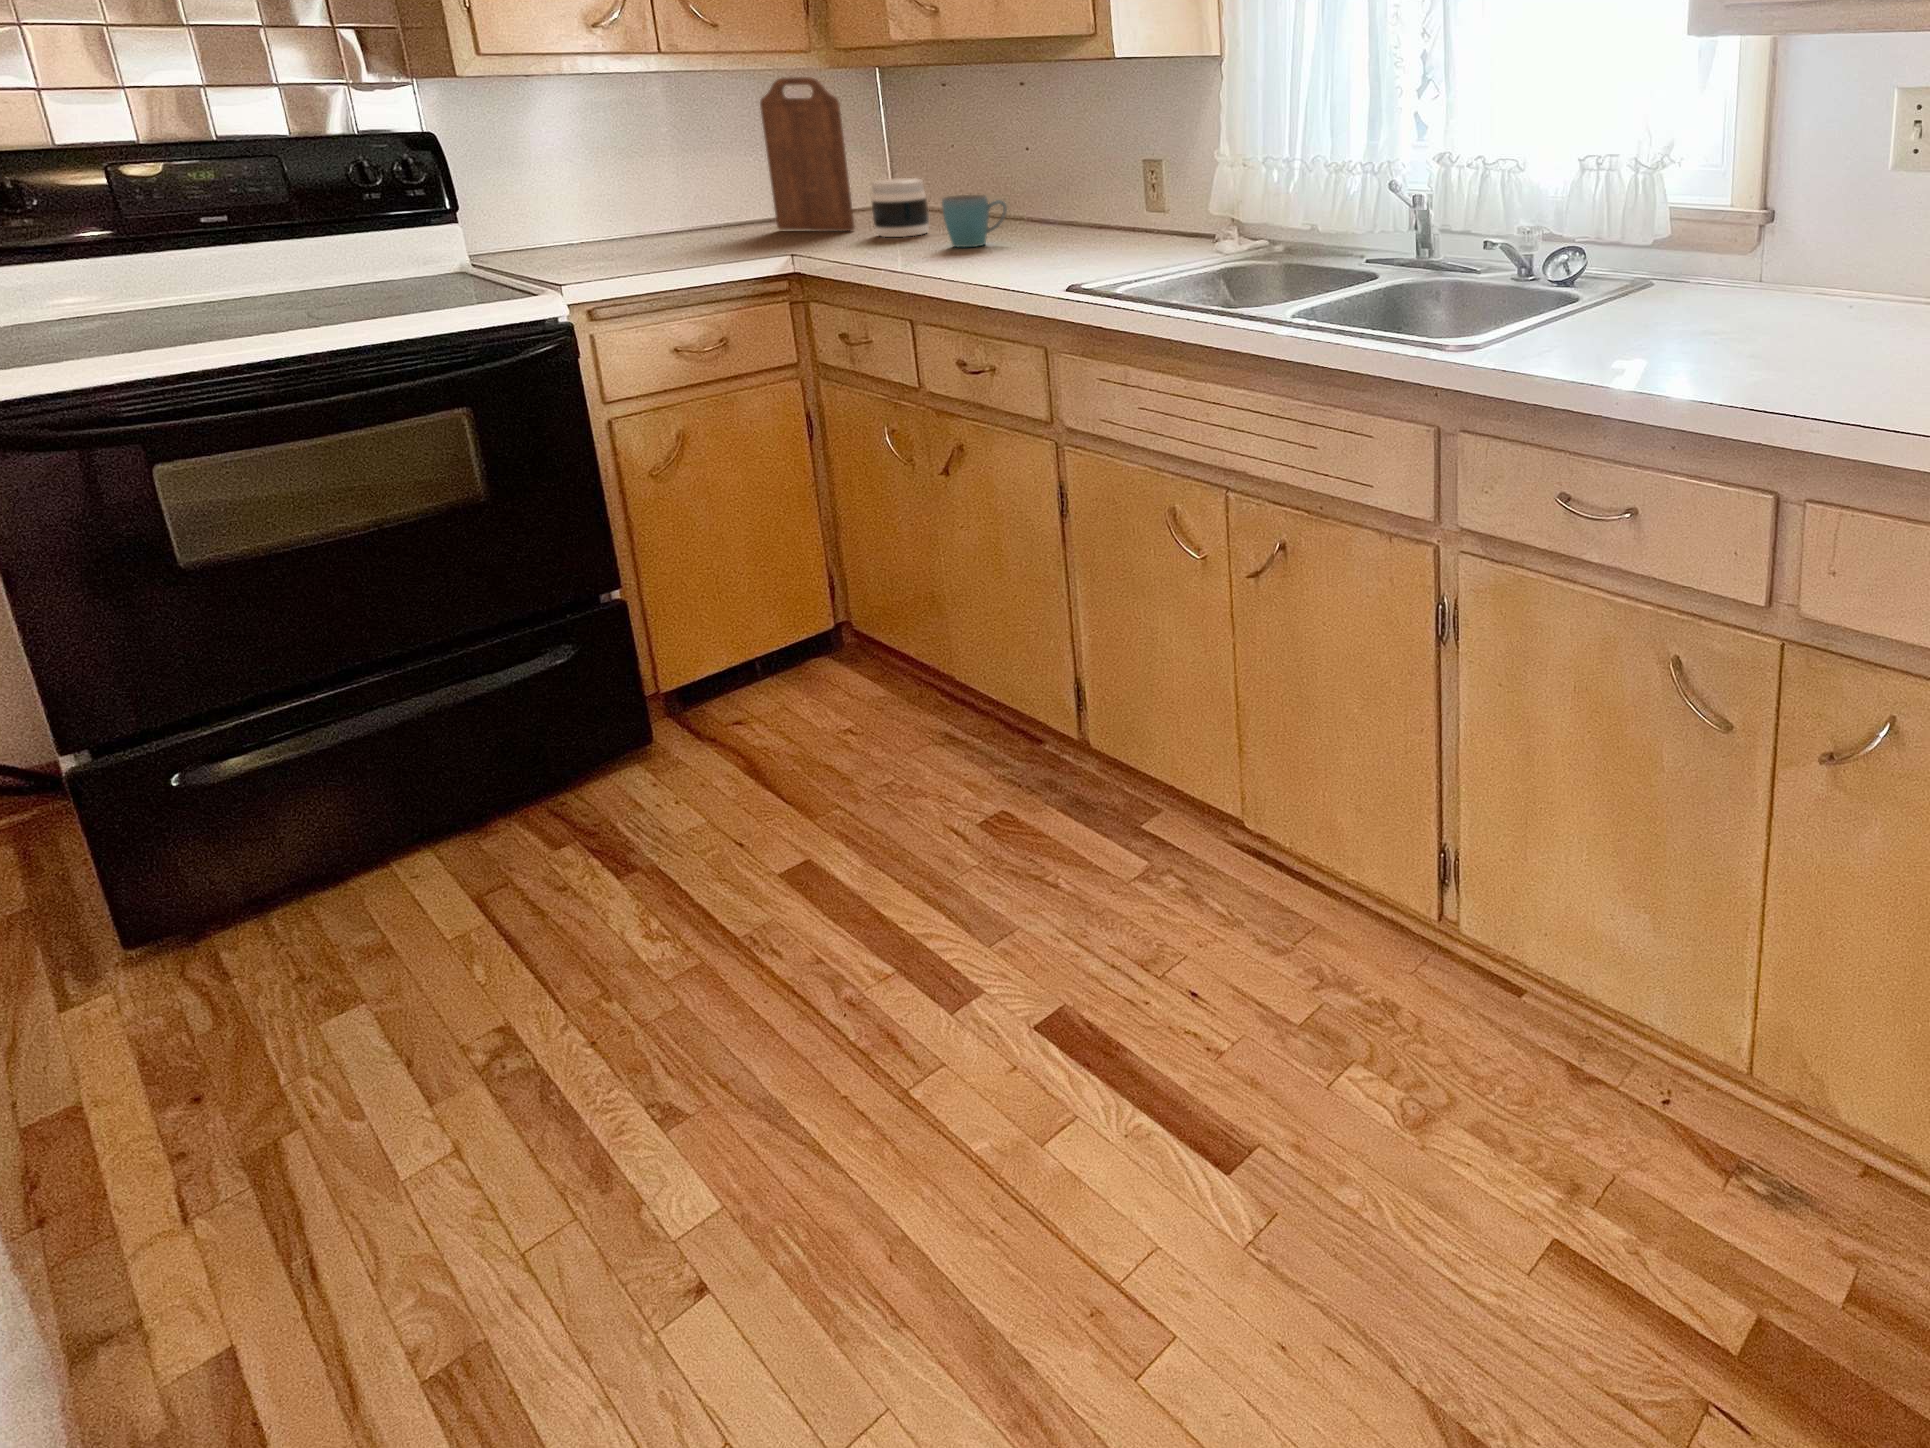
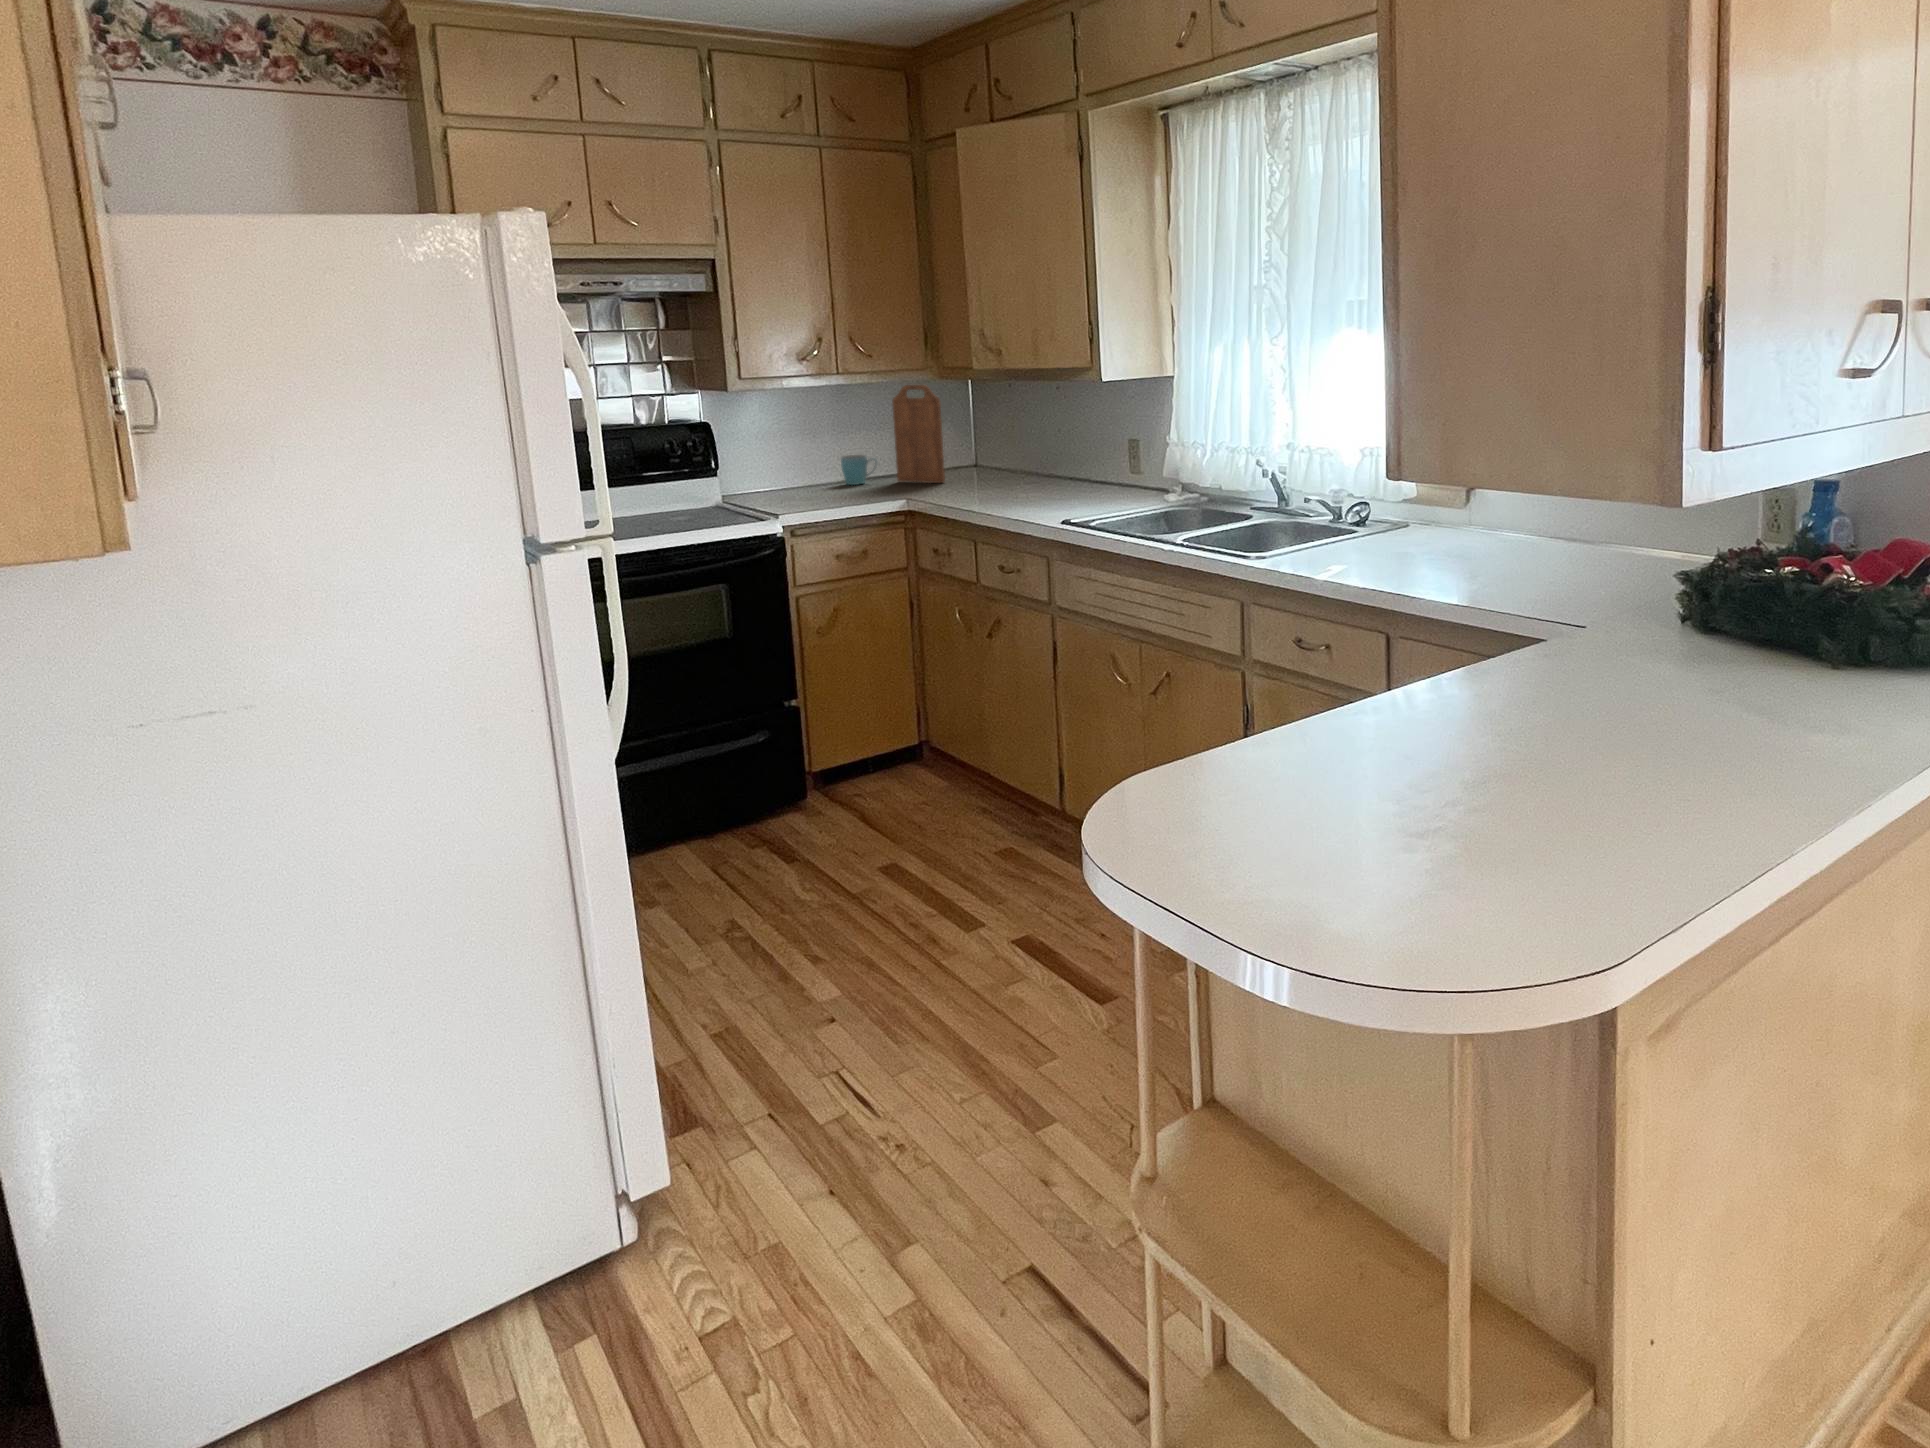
jar: present [872,178,929,237] -> none [957,449,991,487]
mug: present [942,195,1007,247] -> present [841,455,877,485]

